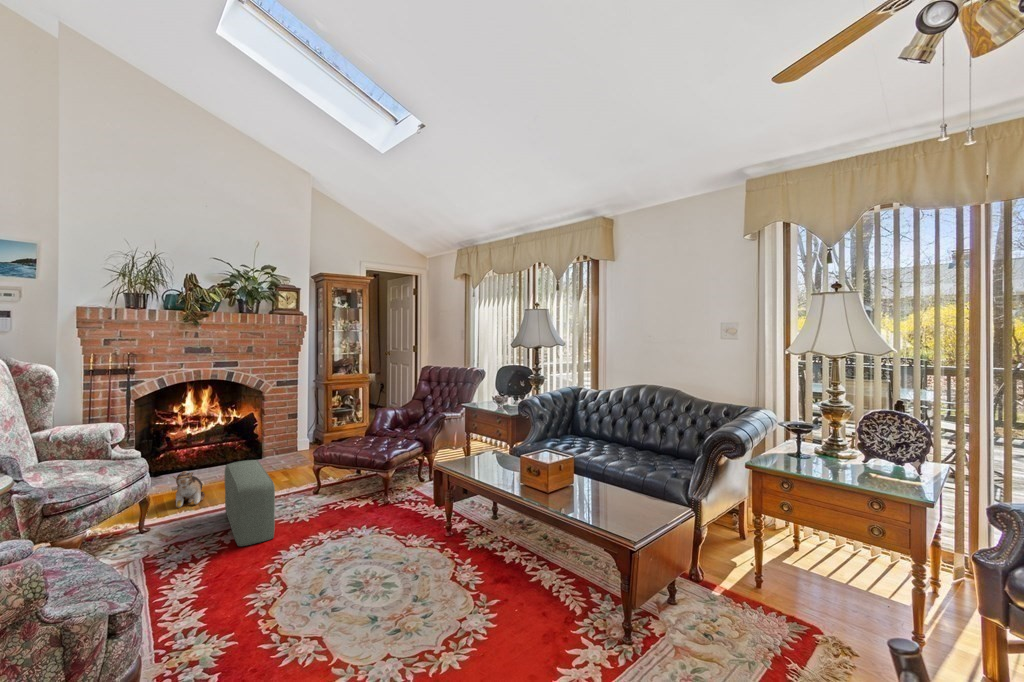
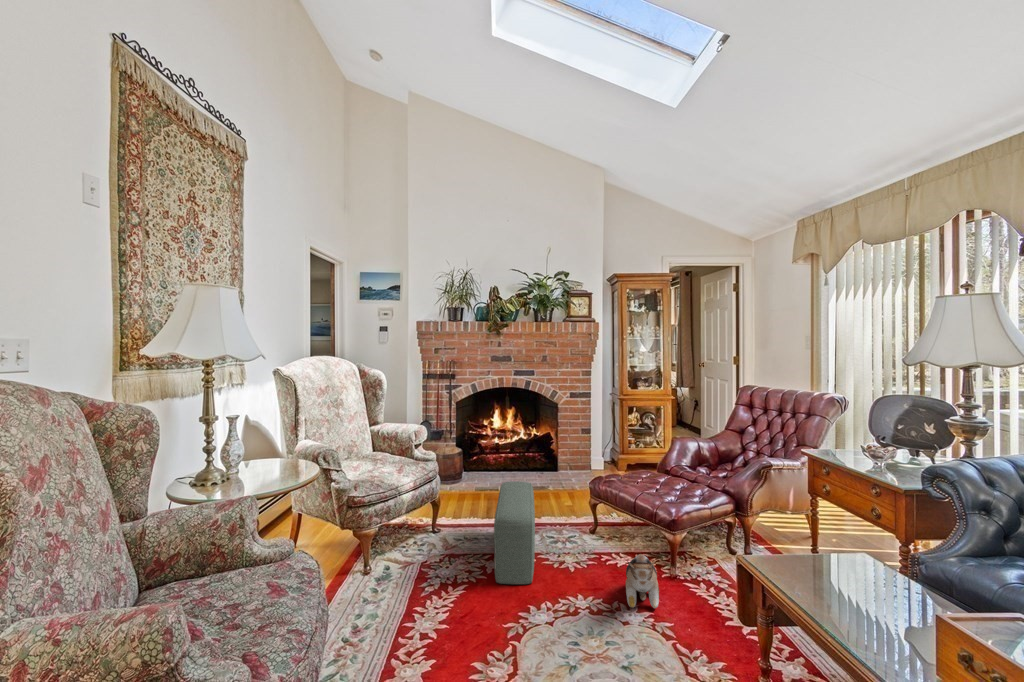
plush toy: present [173,471,205,508] -> present [626,554,659,608]

